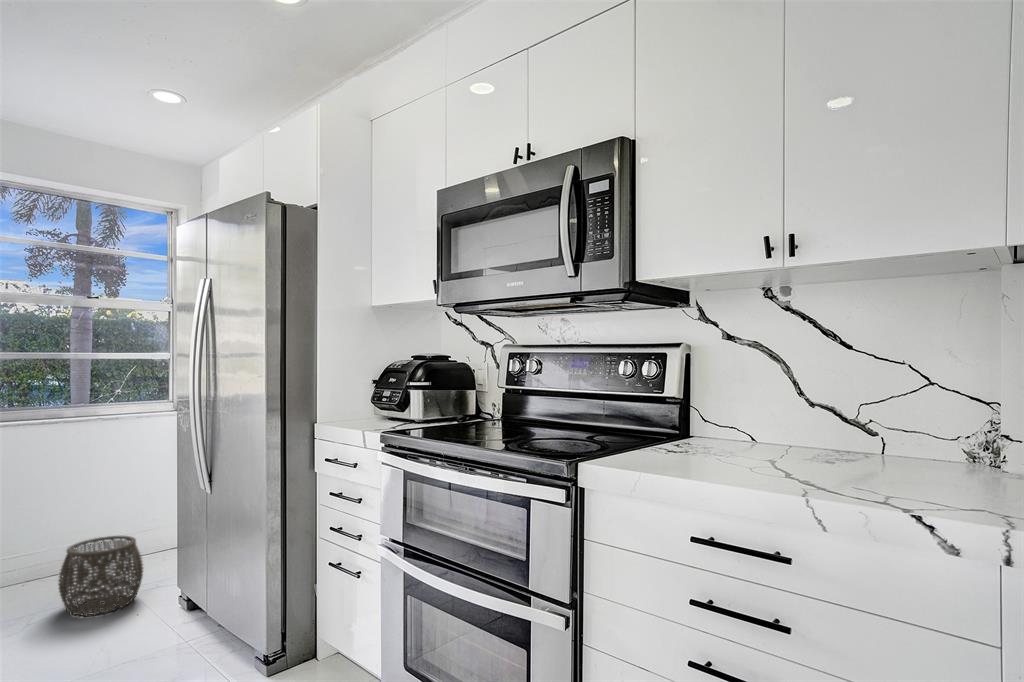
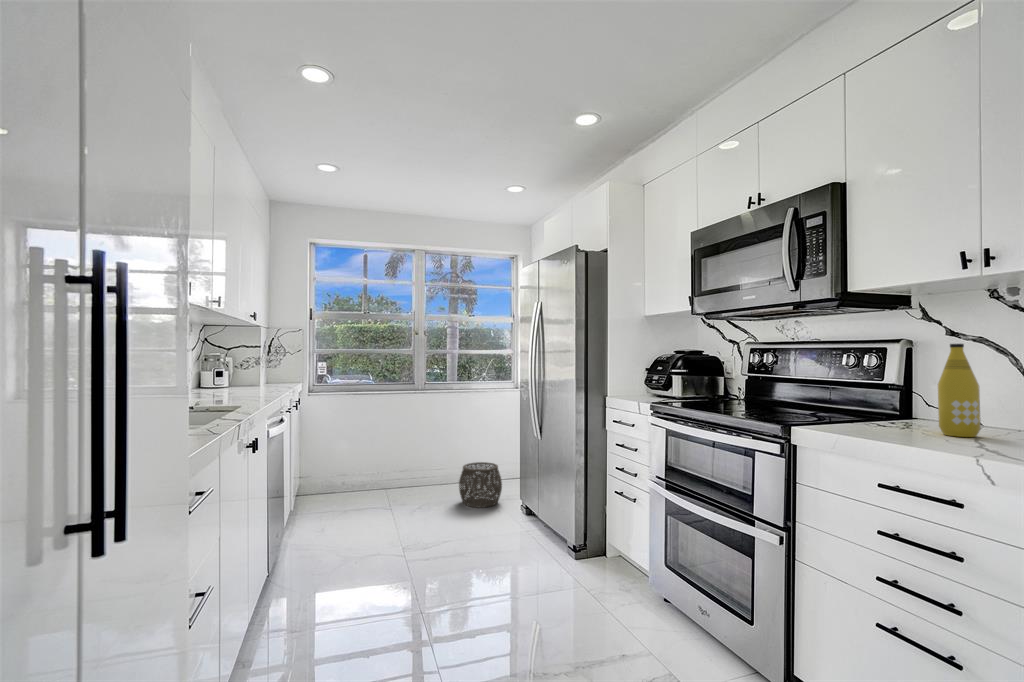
bottle: none [734,350,776,463] -> present [938,344,981,437]

